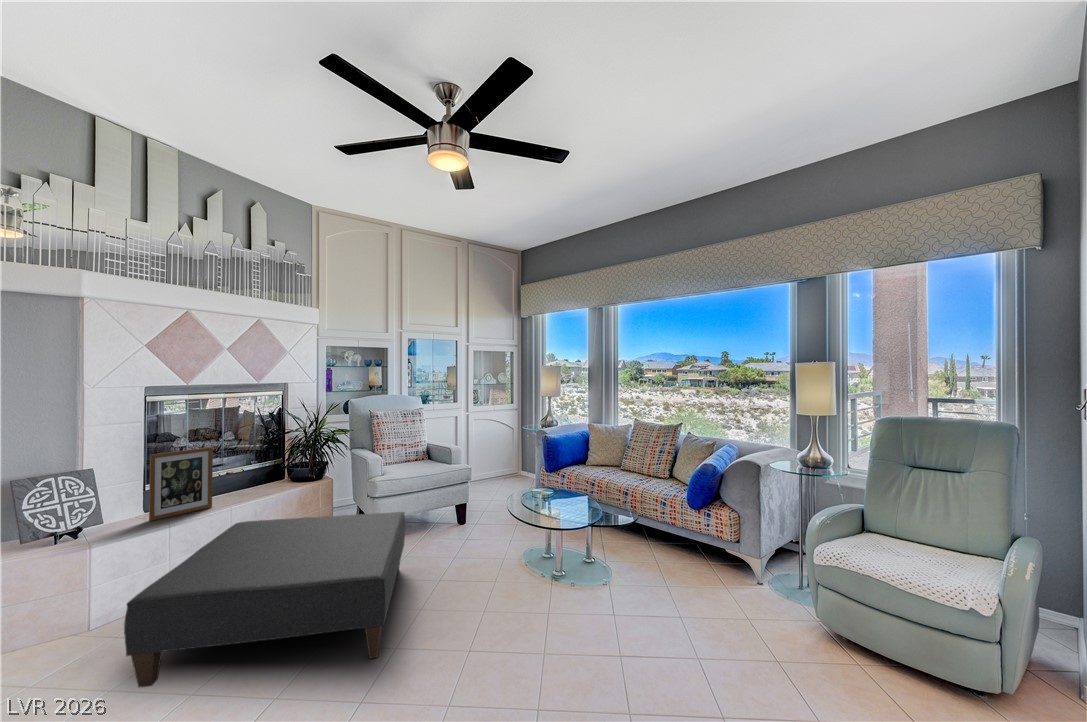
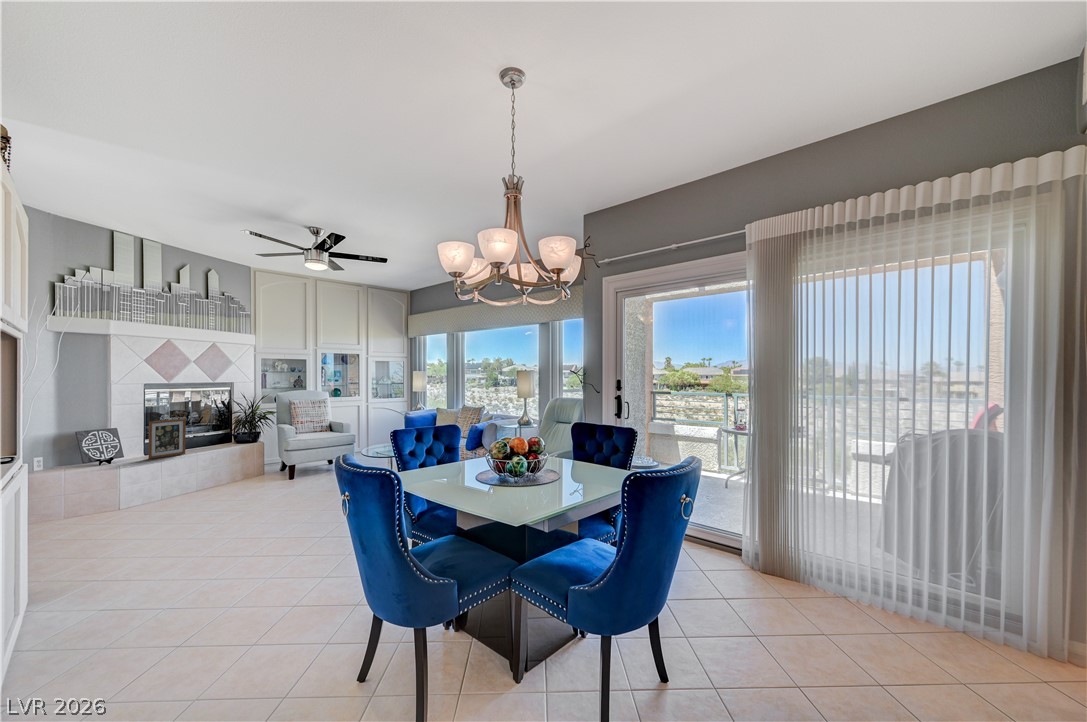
ottoman: present [124,512,405,687] -> none [147,454,304,524]

